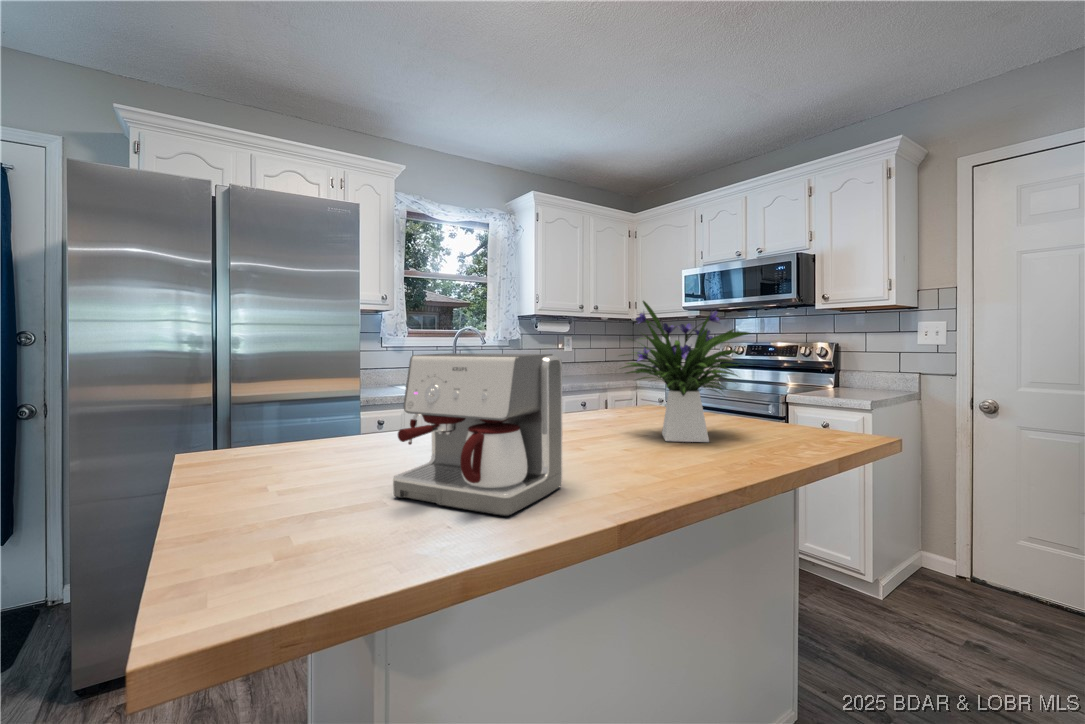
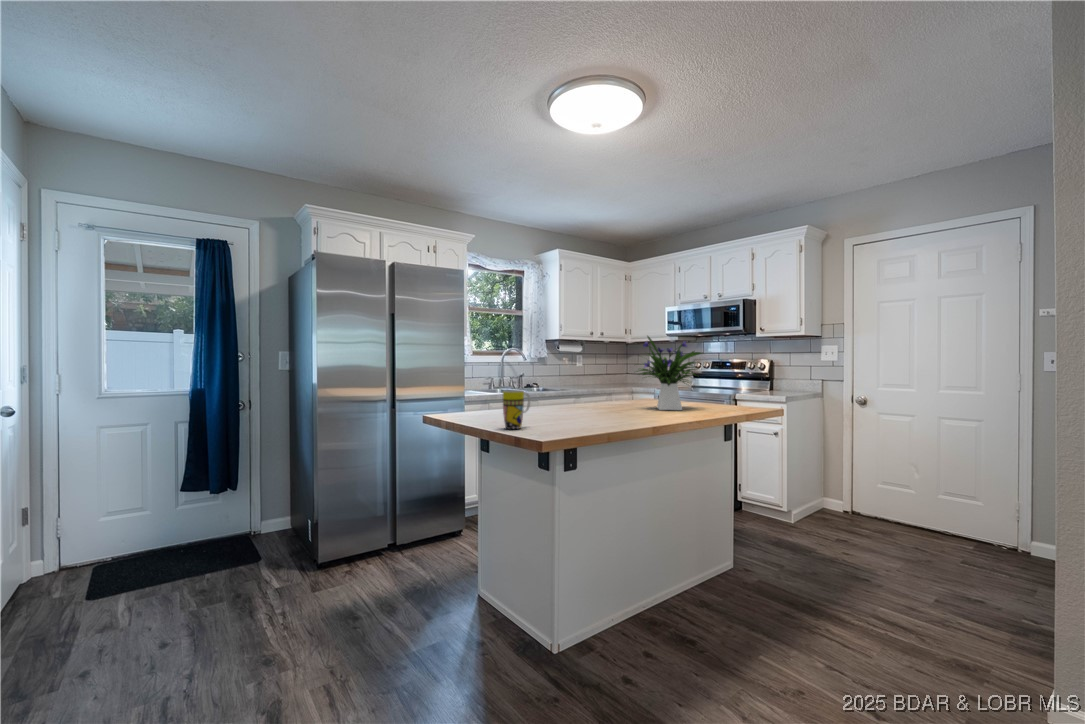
coffee maker: present [393,353,563,516] -> none [546,362,617,425]
mug: none [238,430,330,538] -> present [503,390,530,429]

